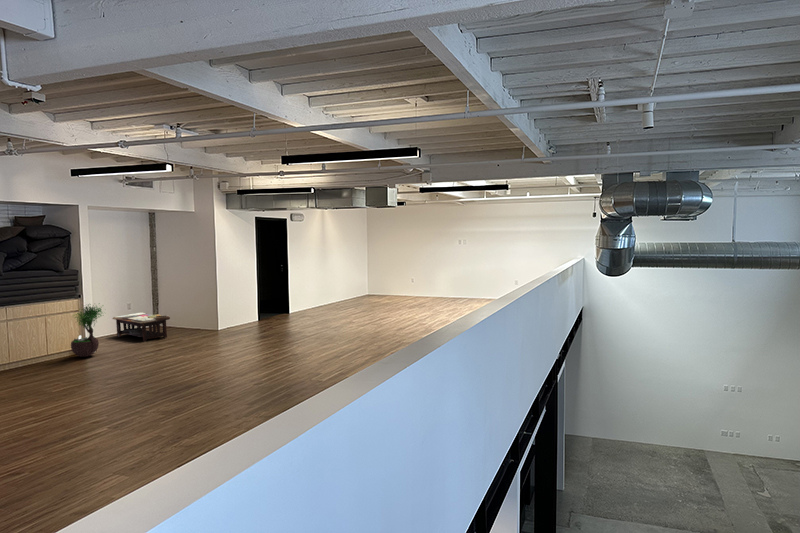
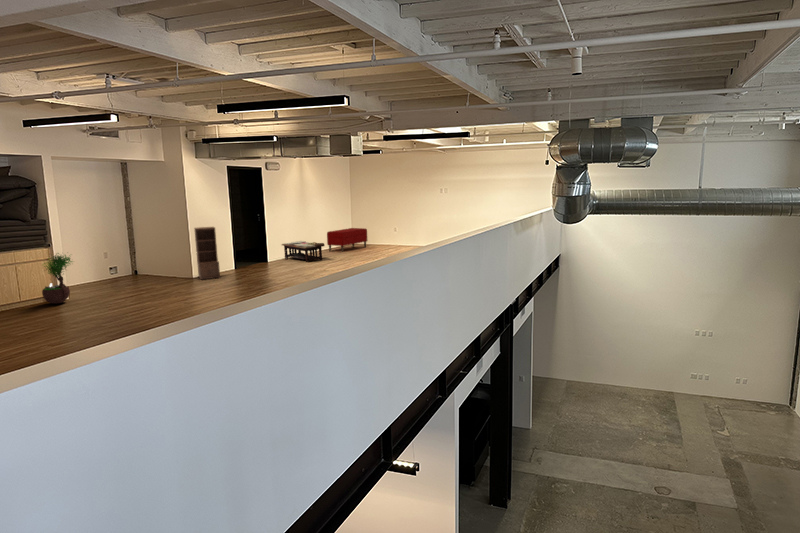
bookshelf: none [222,278,247,332] -> present [195,227,220,279]
bench: none [349,281,389,305] -> present [327,228,367,252]
coffee table: present [113,312,170,341] -> present [282,241,325,262]

